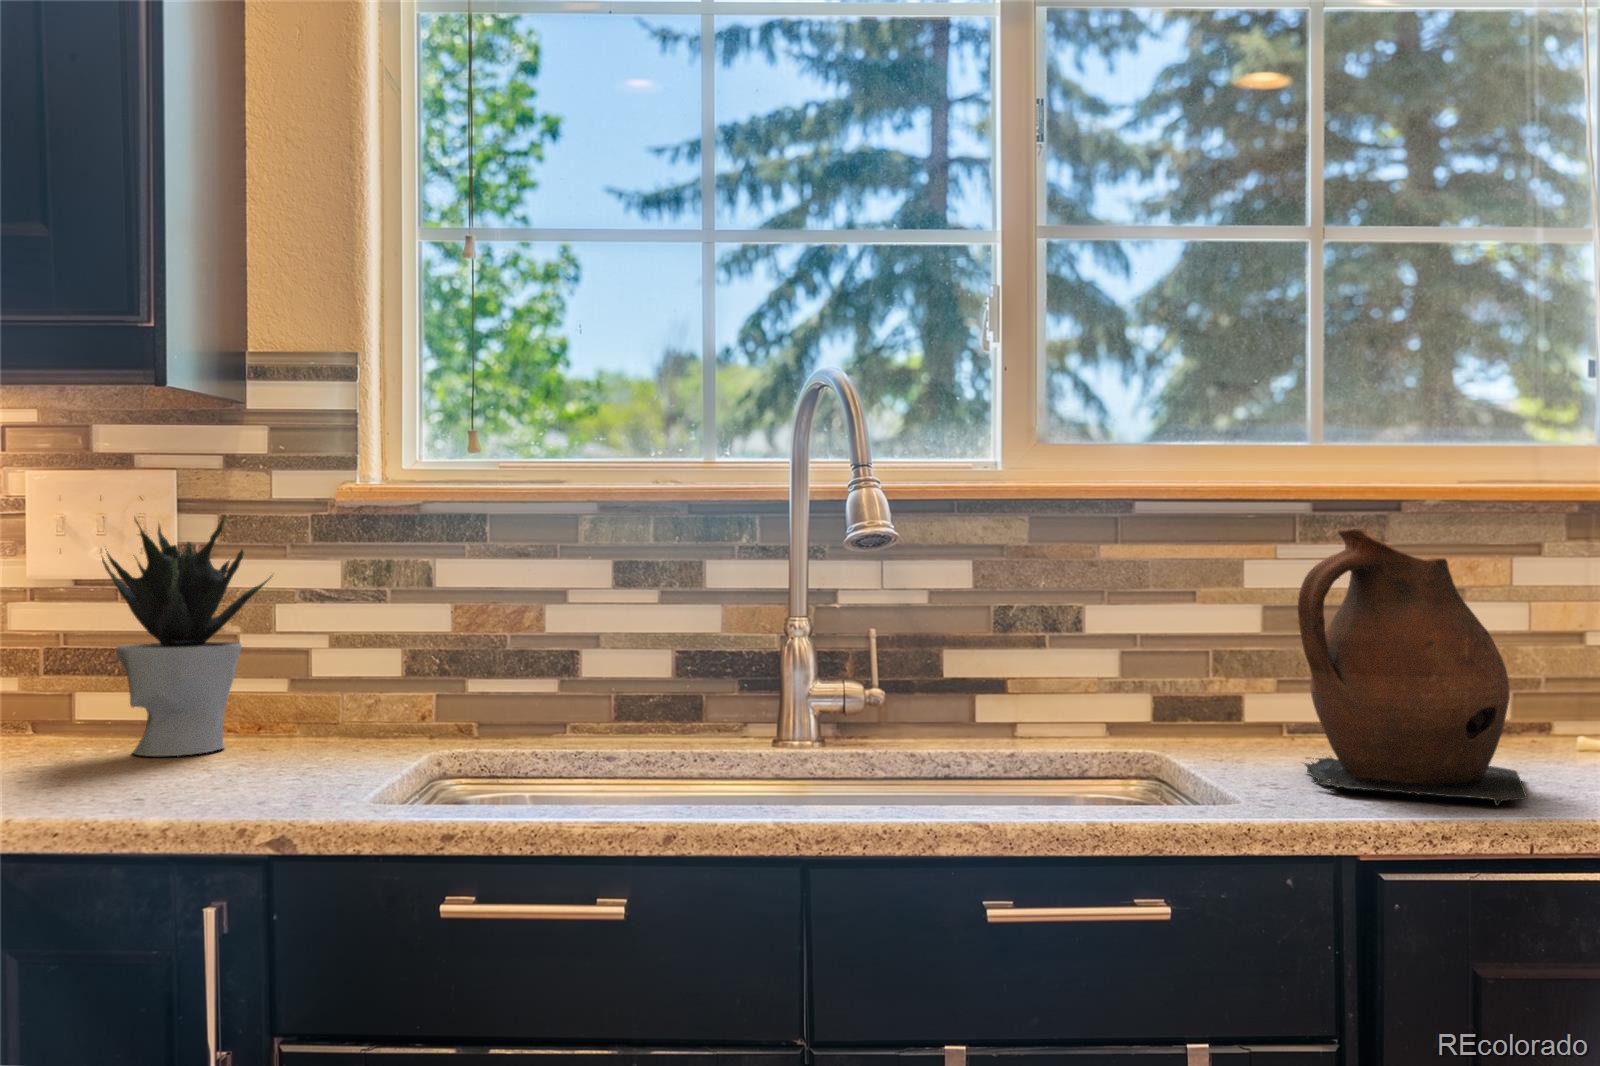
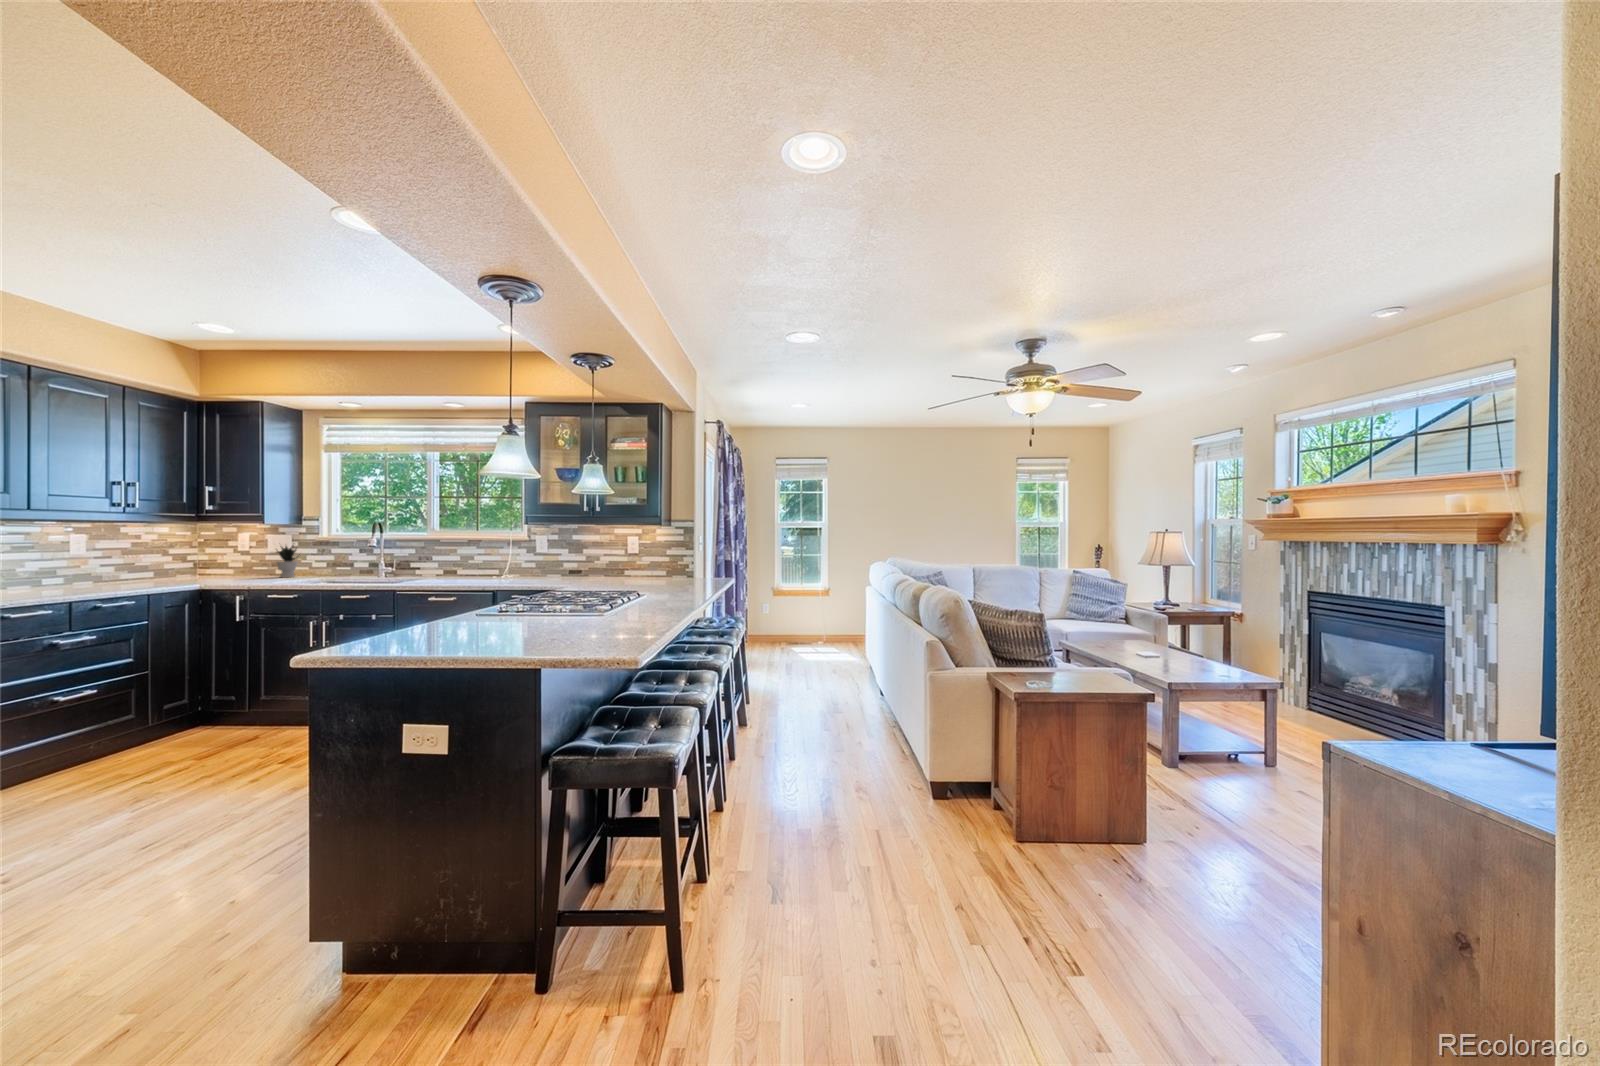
ceramic pitcher: present [1298,529,1527,806] -> none [423,545,460,580]

